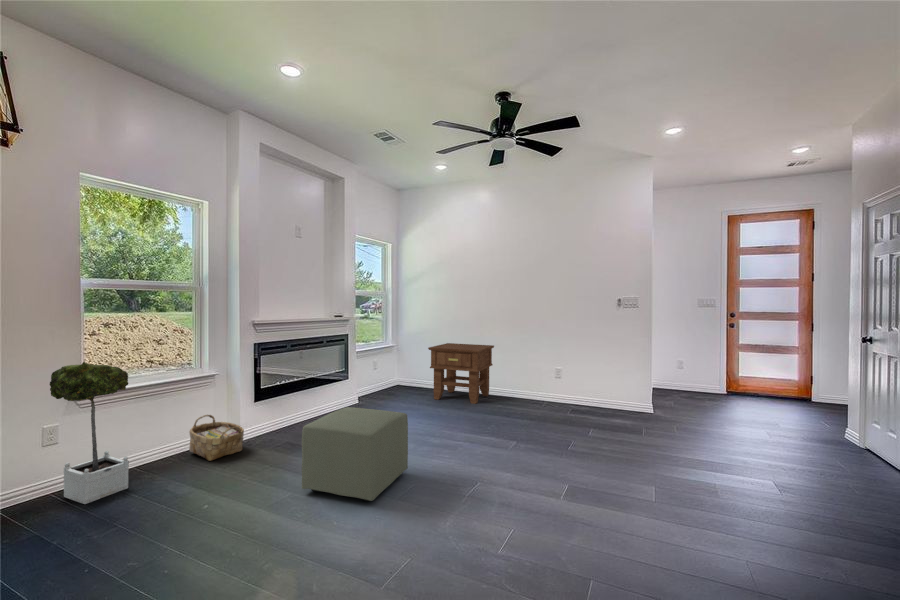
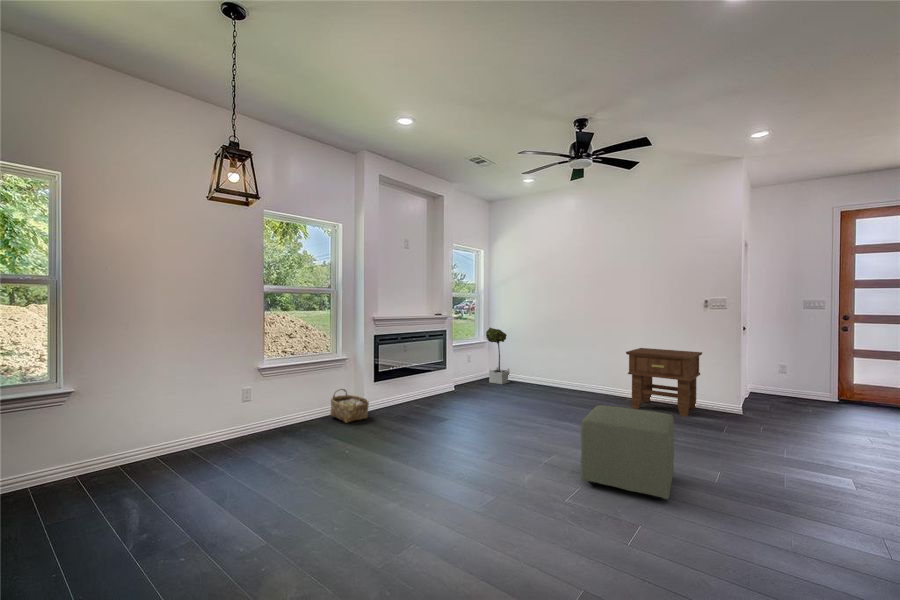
side table: present [428,343,494,404] -> present [626,348,702,417]
potted tree: present [50,362,129,504] -> present [486,328,510,384]
ottoman: present [302,407,408,502] -> present [581,405,674,499]

